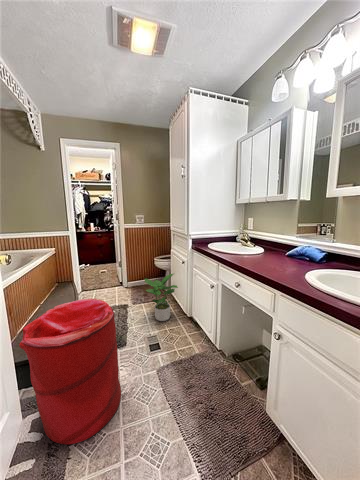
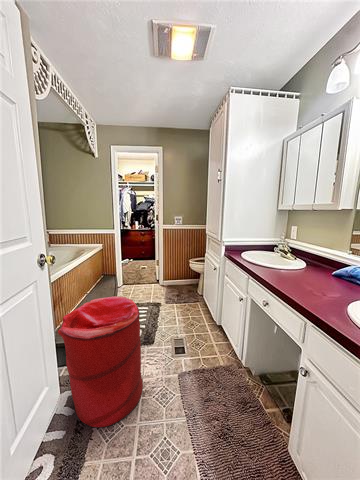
potted plant: present [145,274,178,321] -> none [176,278,209,325]

